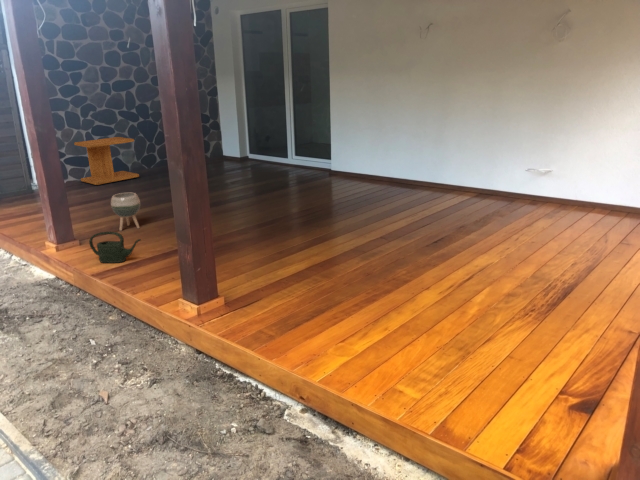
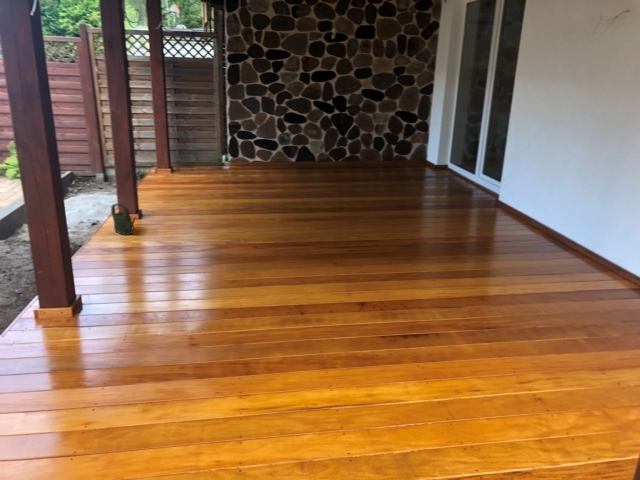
side table: present [74,137,139,185] -> none [264,126,312,169]
planter: present [111,192,140,231] -> none [183,175,210,211]

